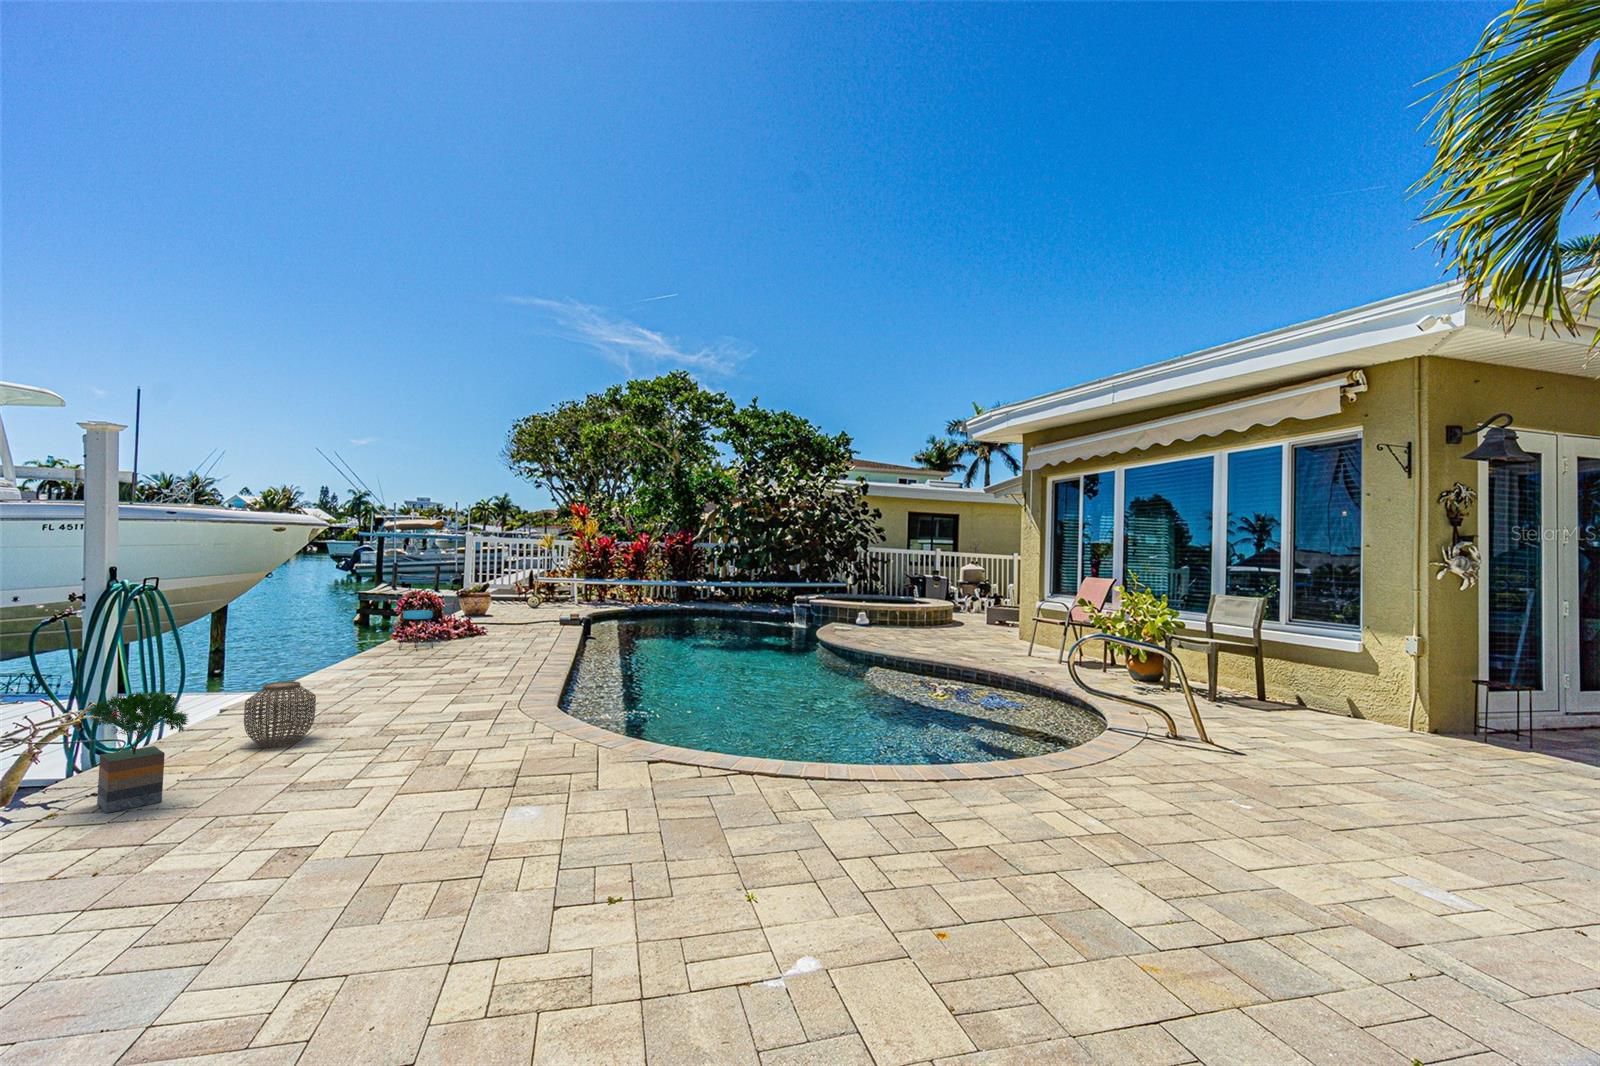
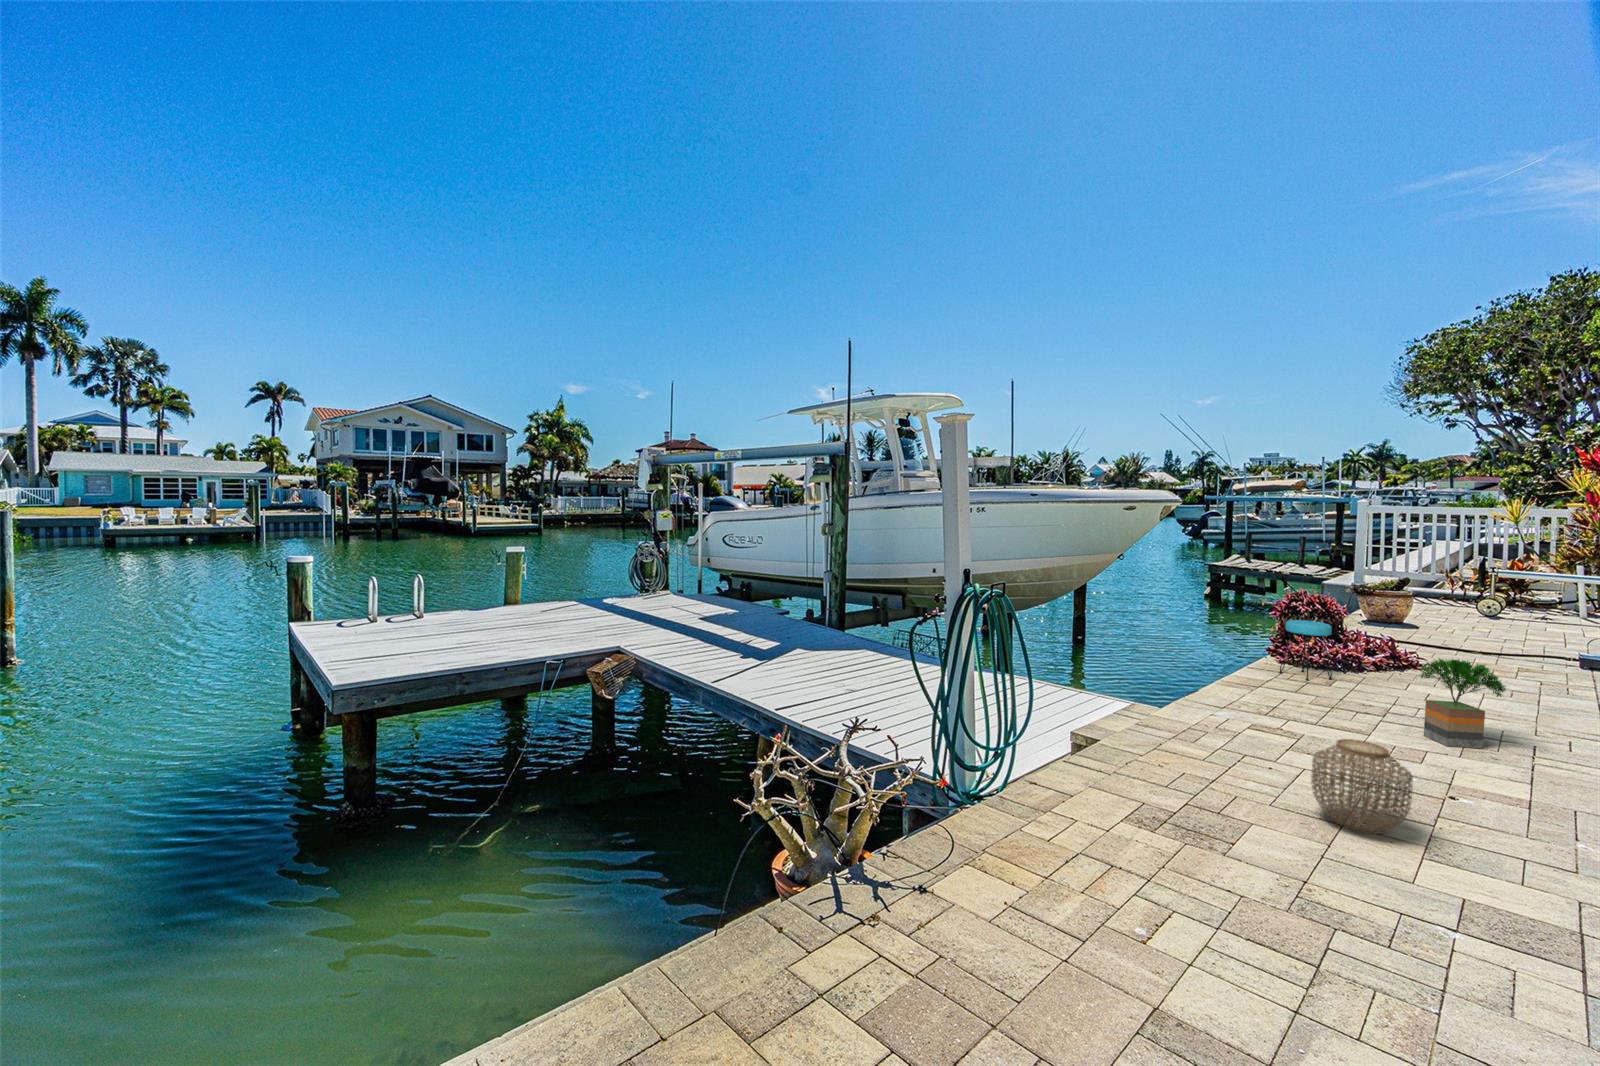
woven basket: present [244,681,316,747] -> present [1312,739,1413,834]
potted tree: present [87,691,188,813] -> present [1419,658,1506,748]

